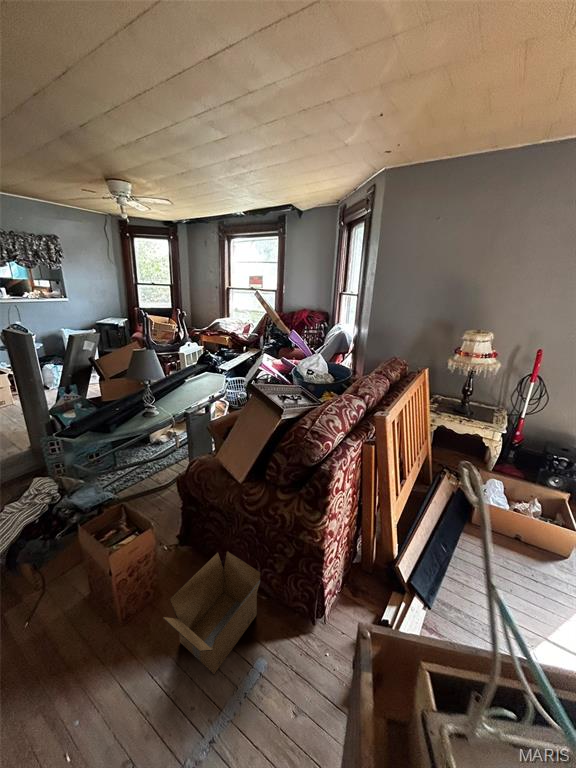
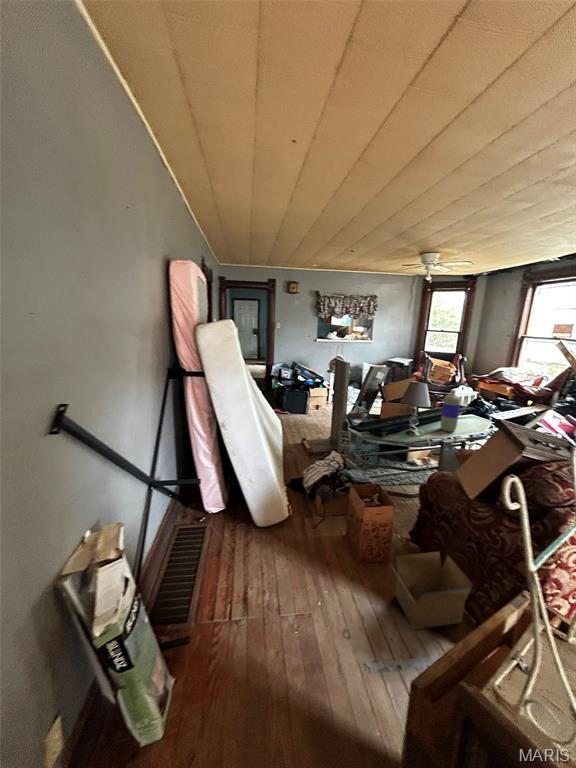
bottle: none [177,351,197,399] -> present [441,390,460,432]

